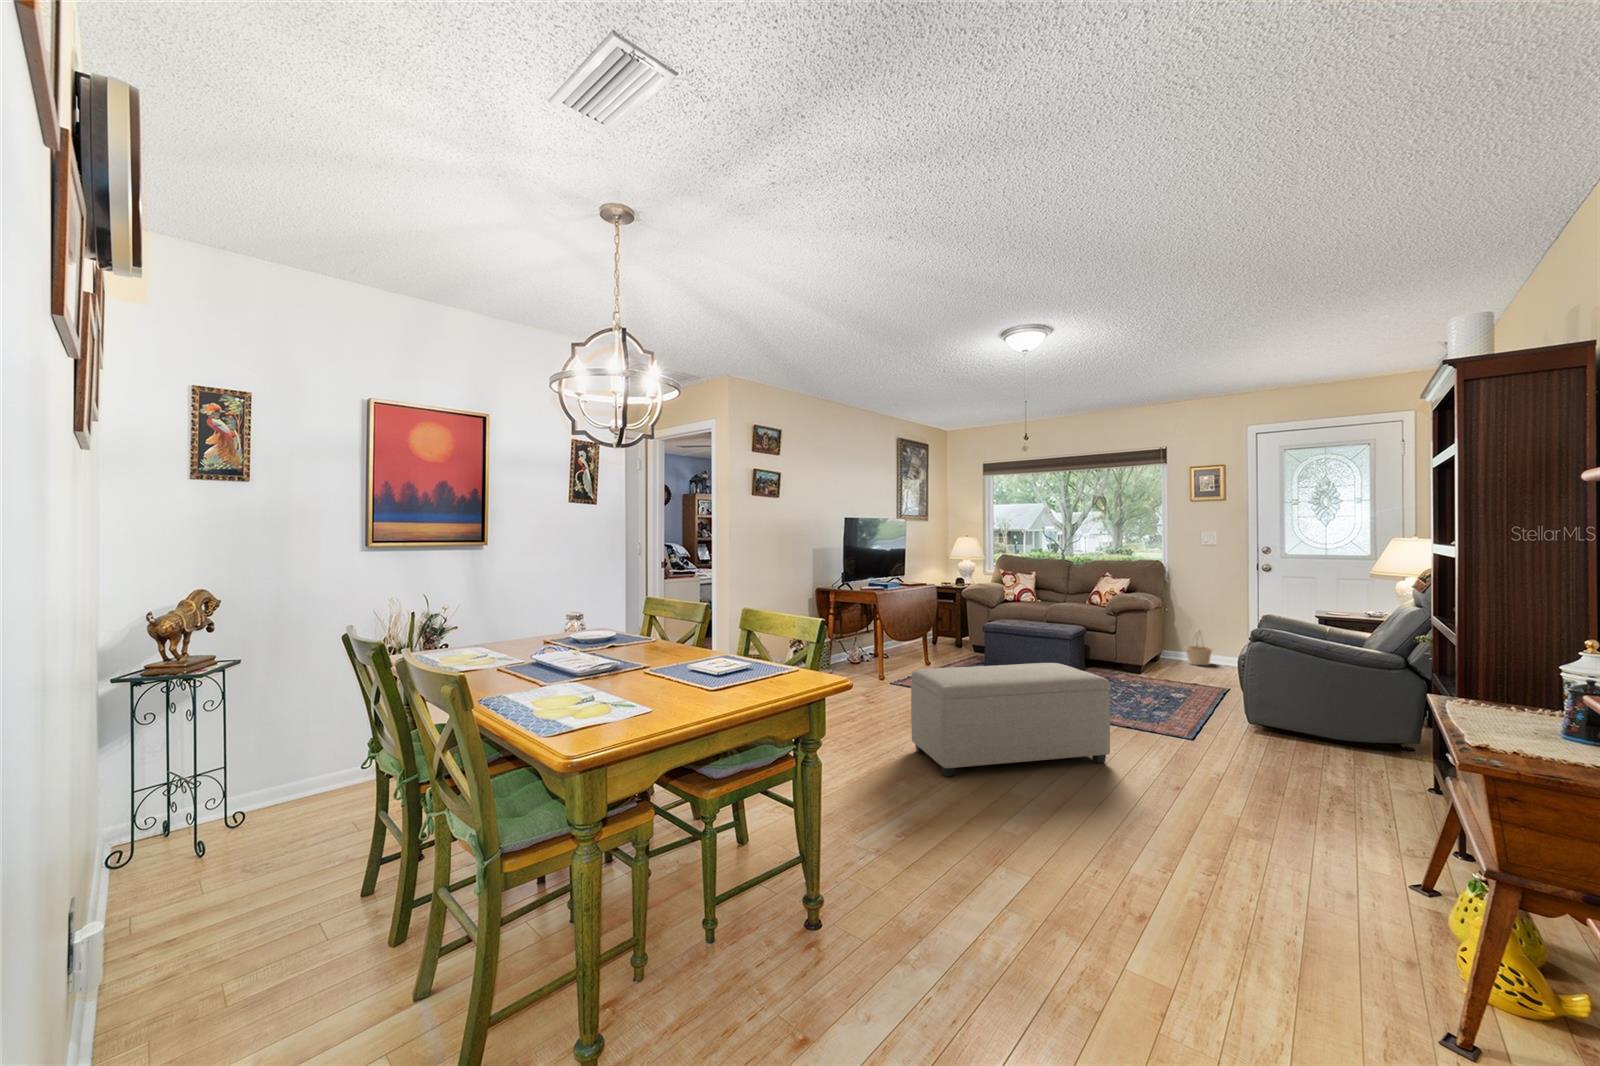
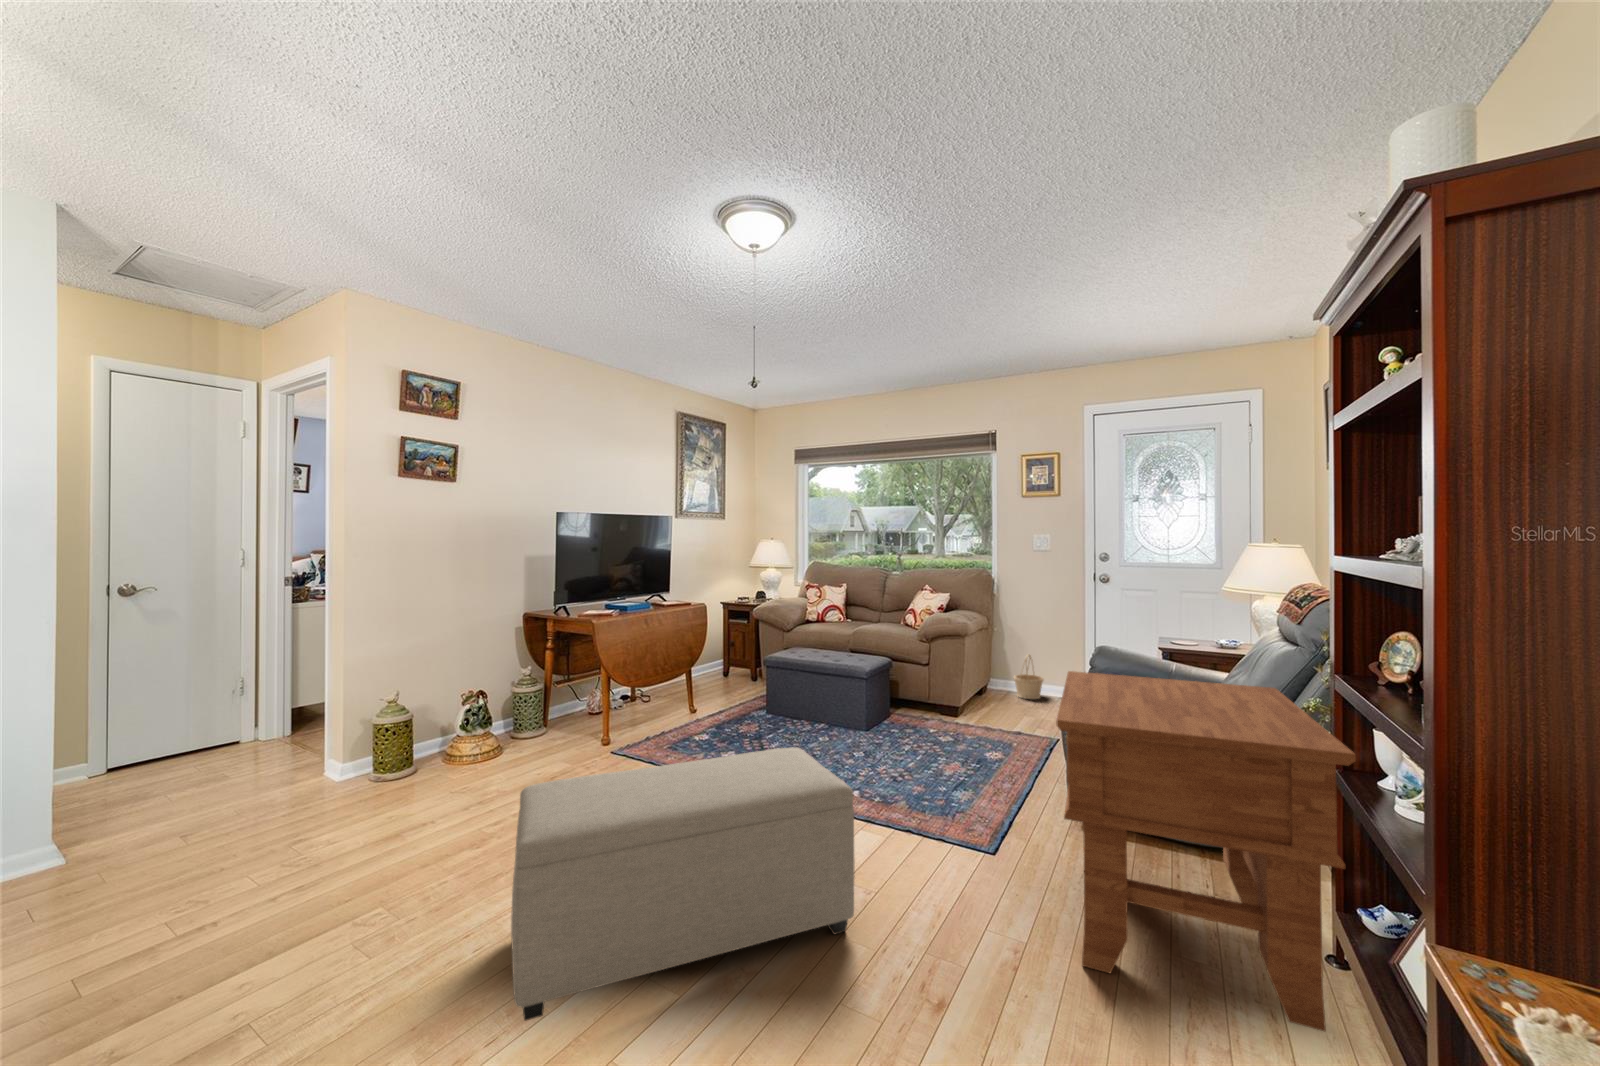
side table: none [1244,622,1439,815] -> present [1057,671,1356,1032]

